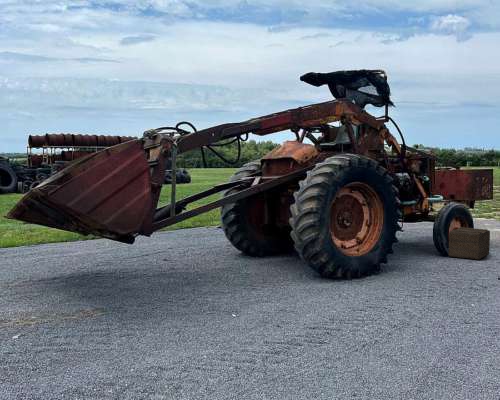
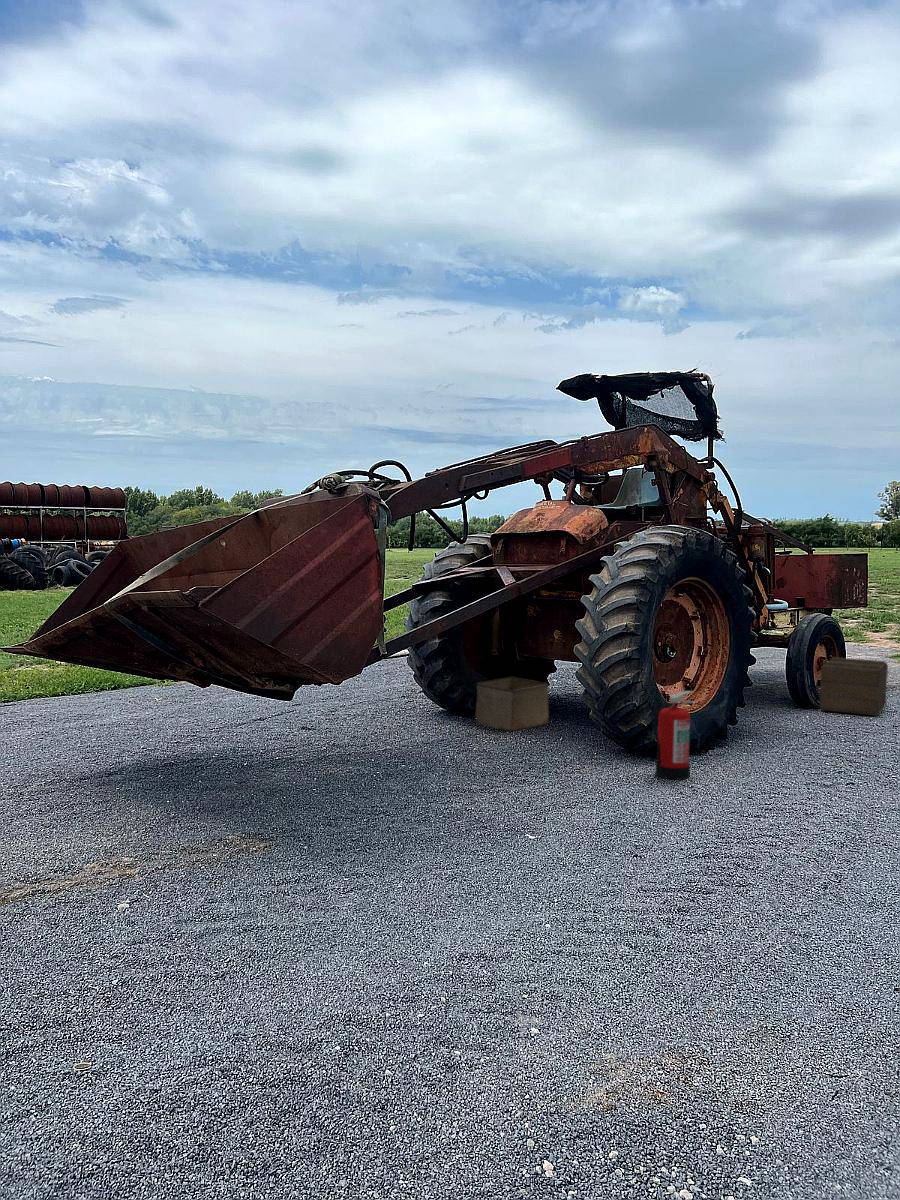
storage bin: none [253,236,291,265] -> present [476,677,549,731]
fire extinguisher: none [325,242,351,288] -> present [654,691,693,779]

